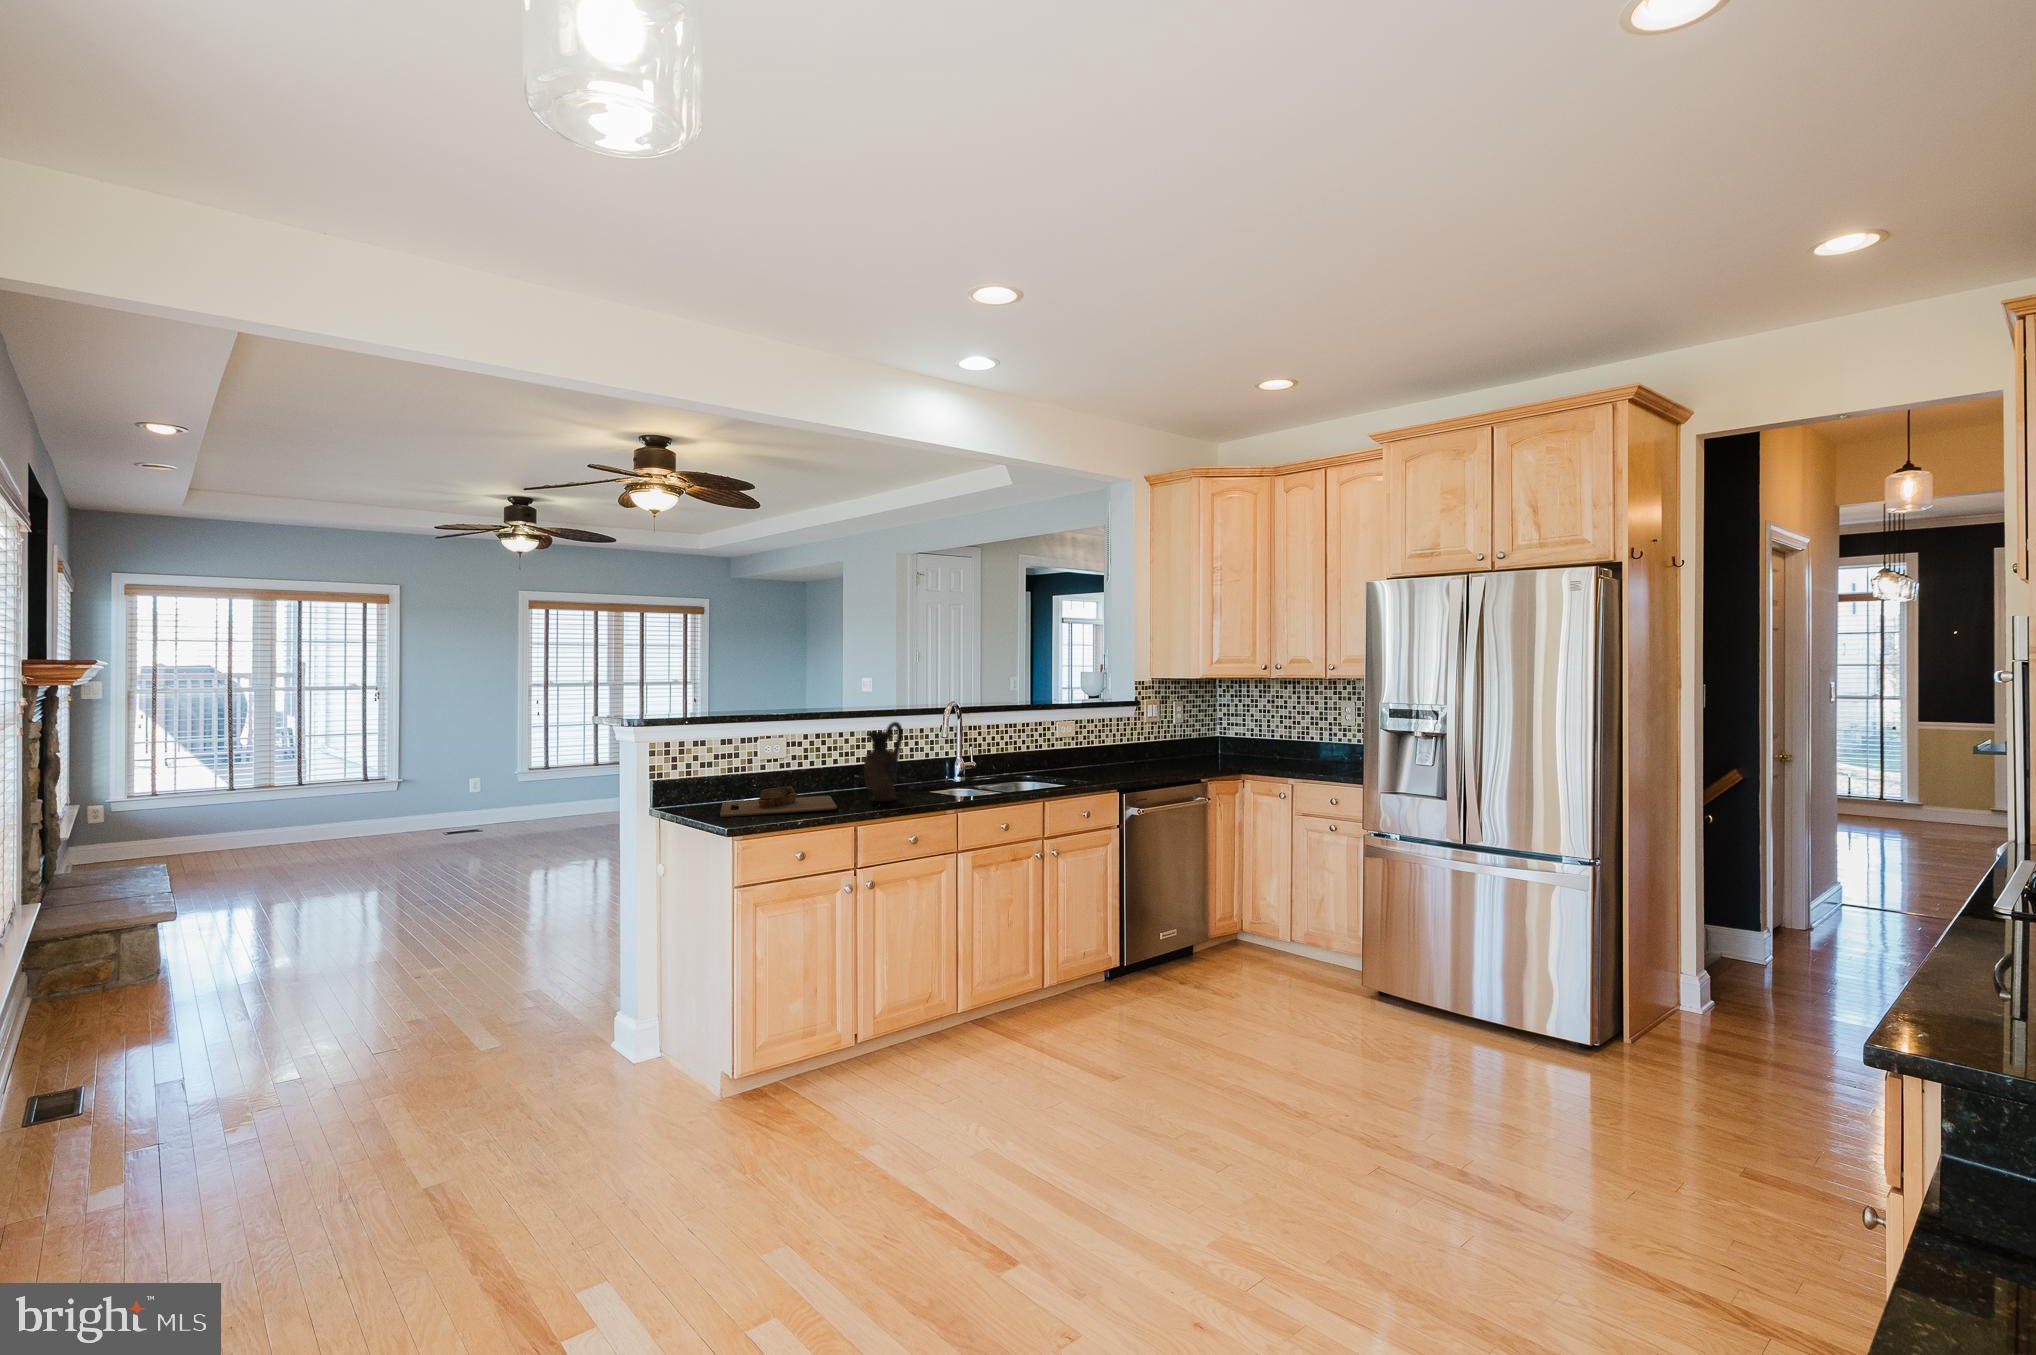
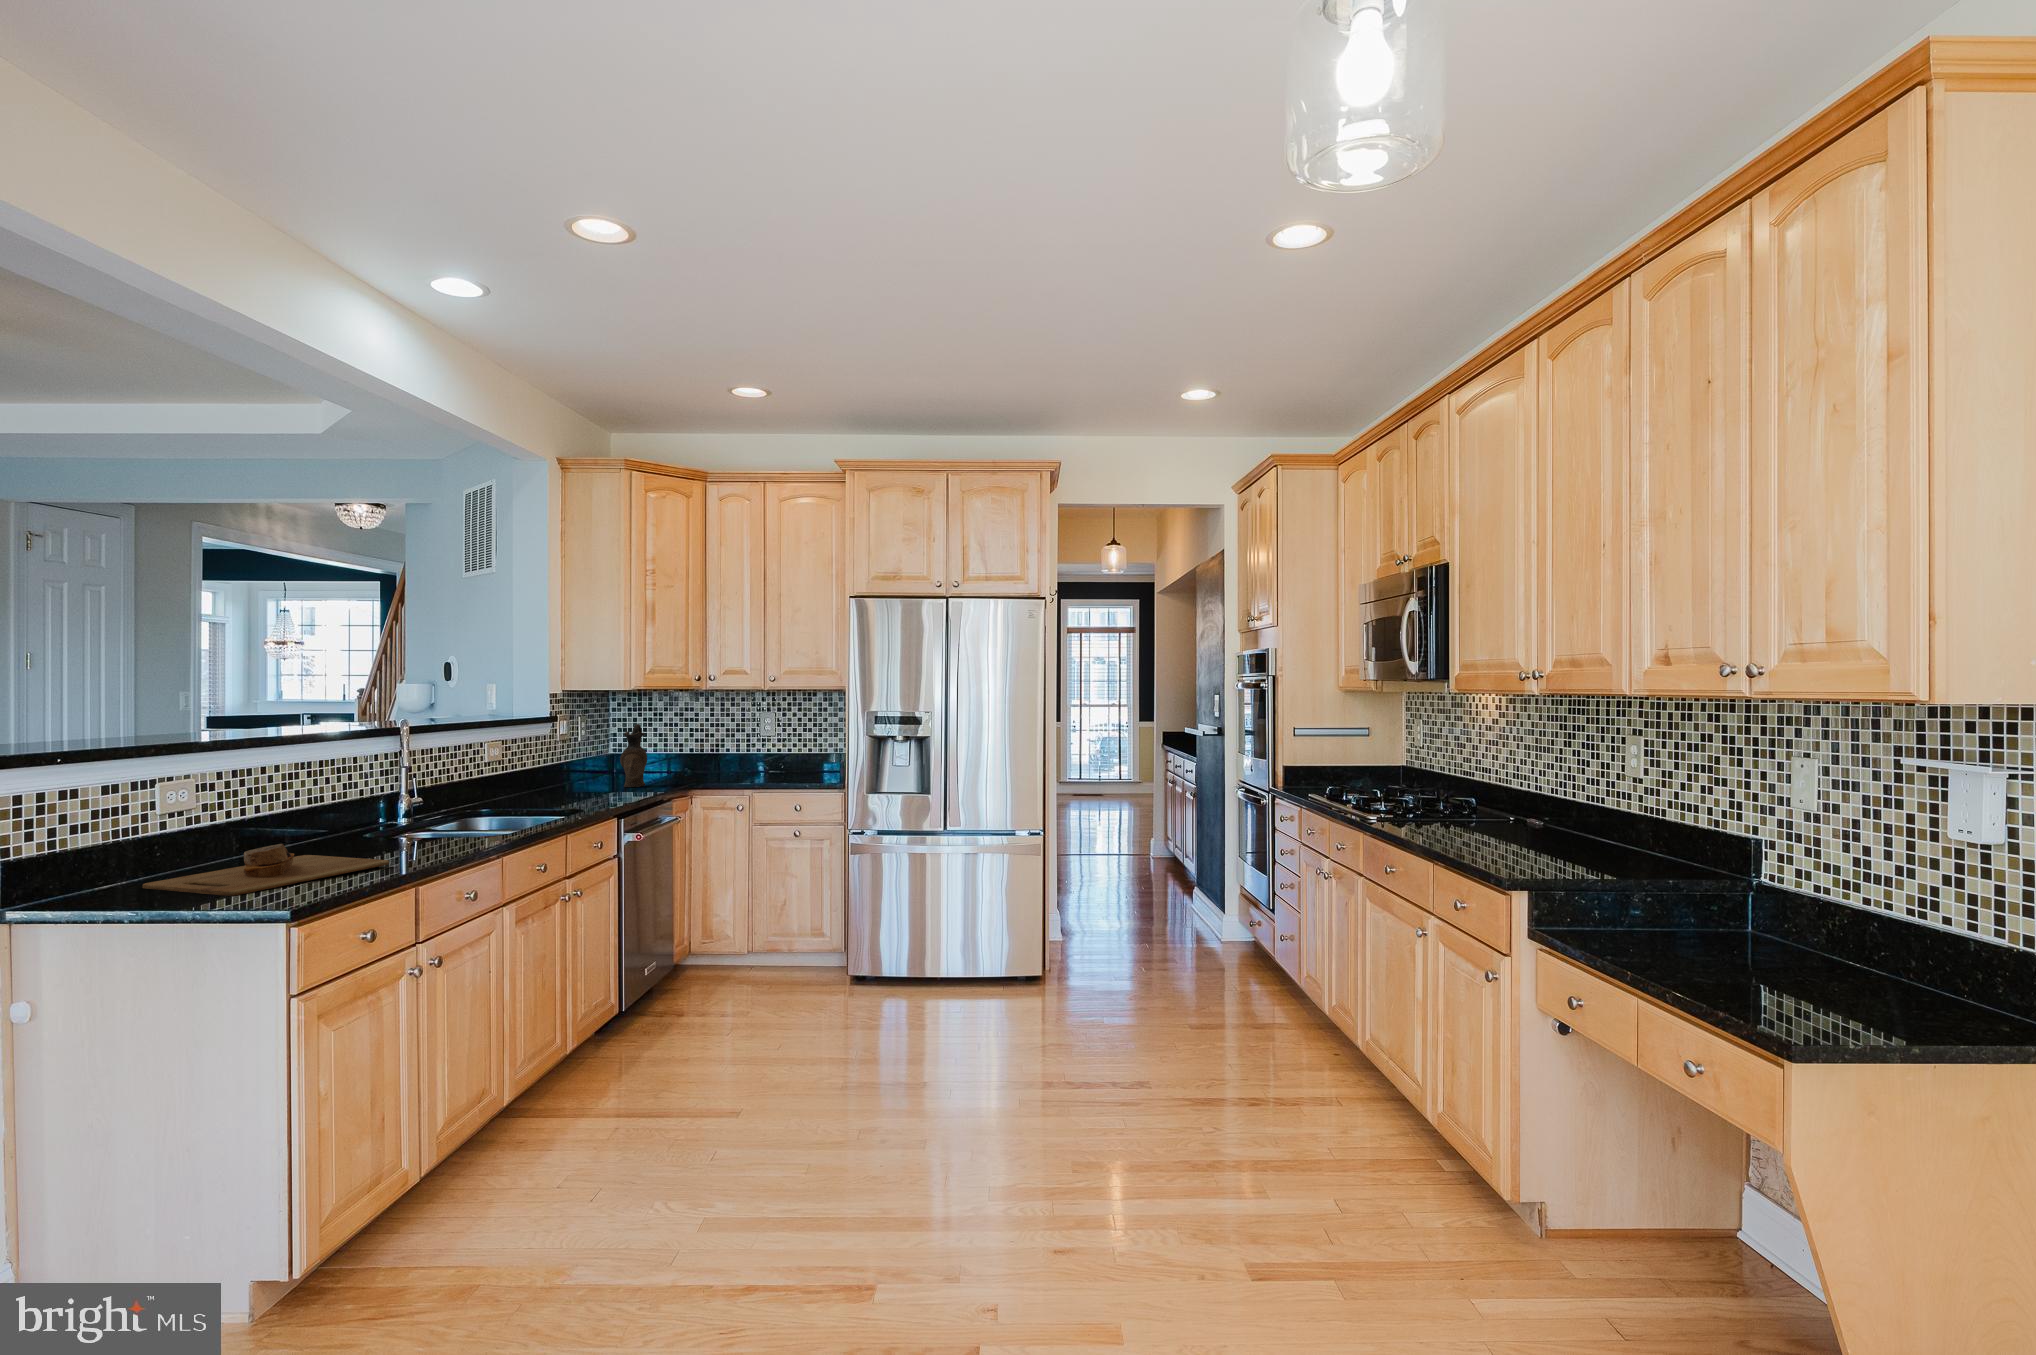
ceramic pitcher: present [864,722,903,801] -> present [620,724,647,787]

